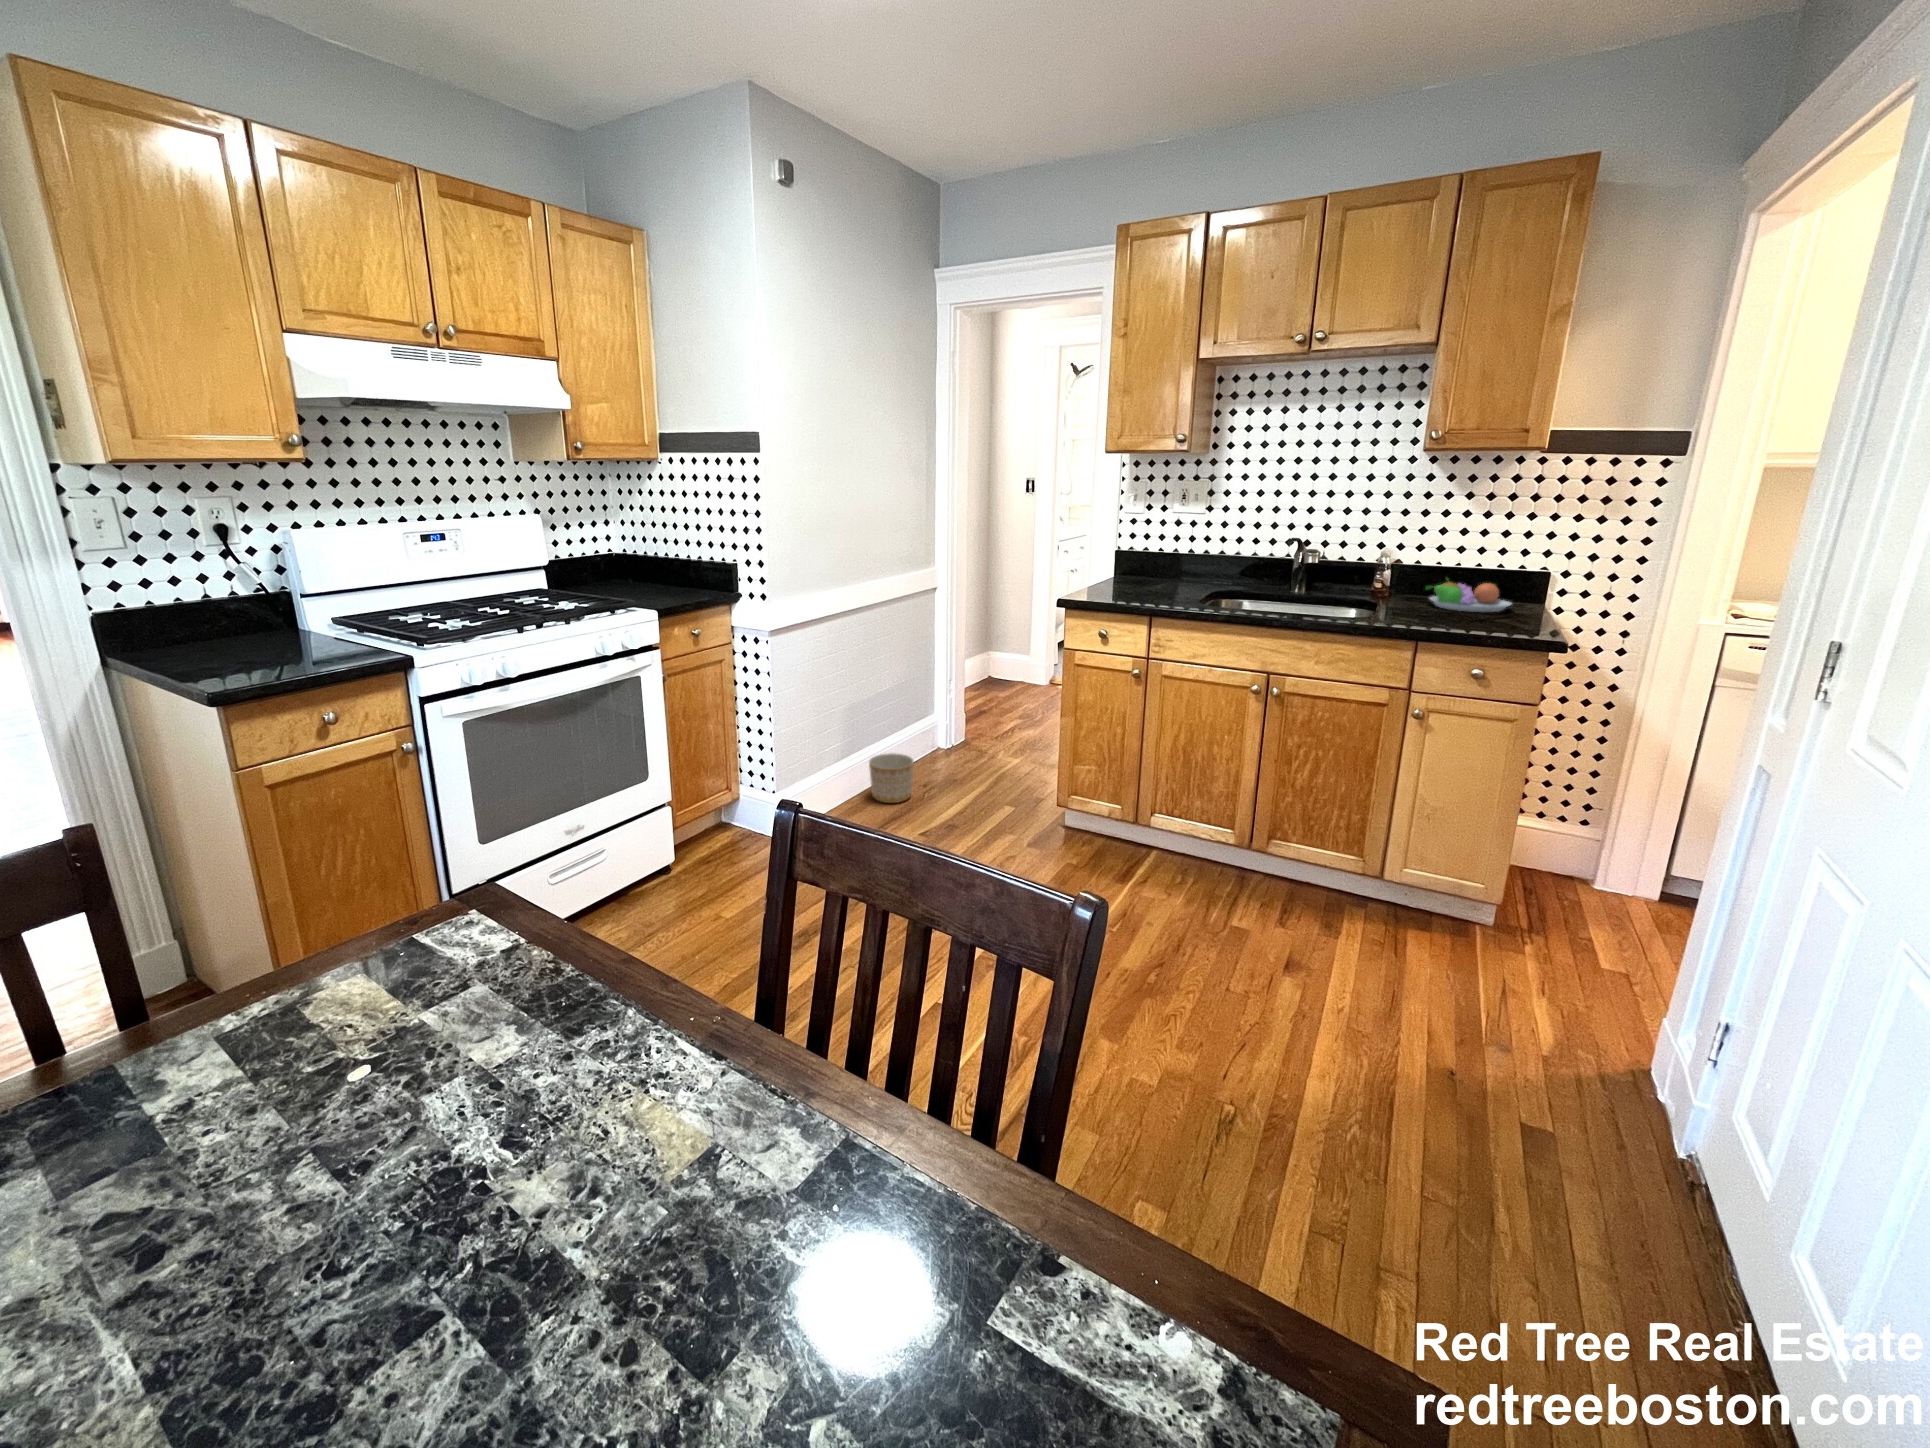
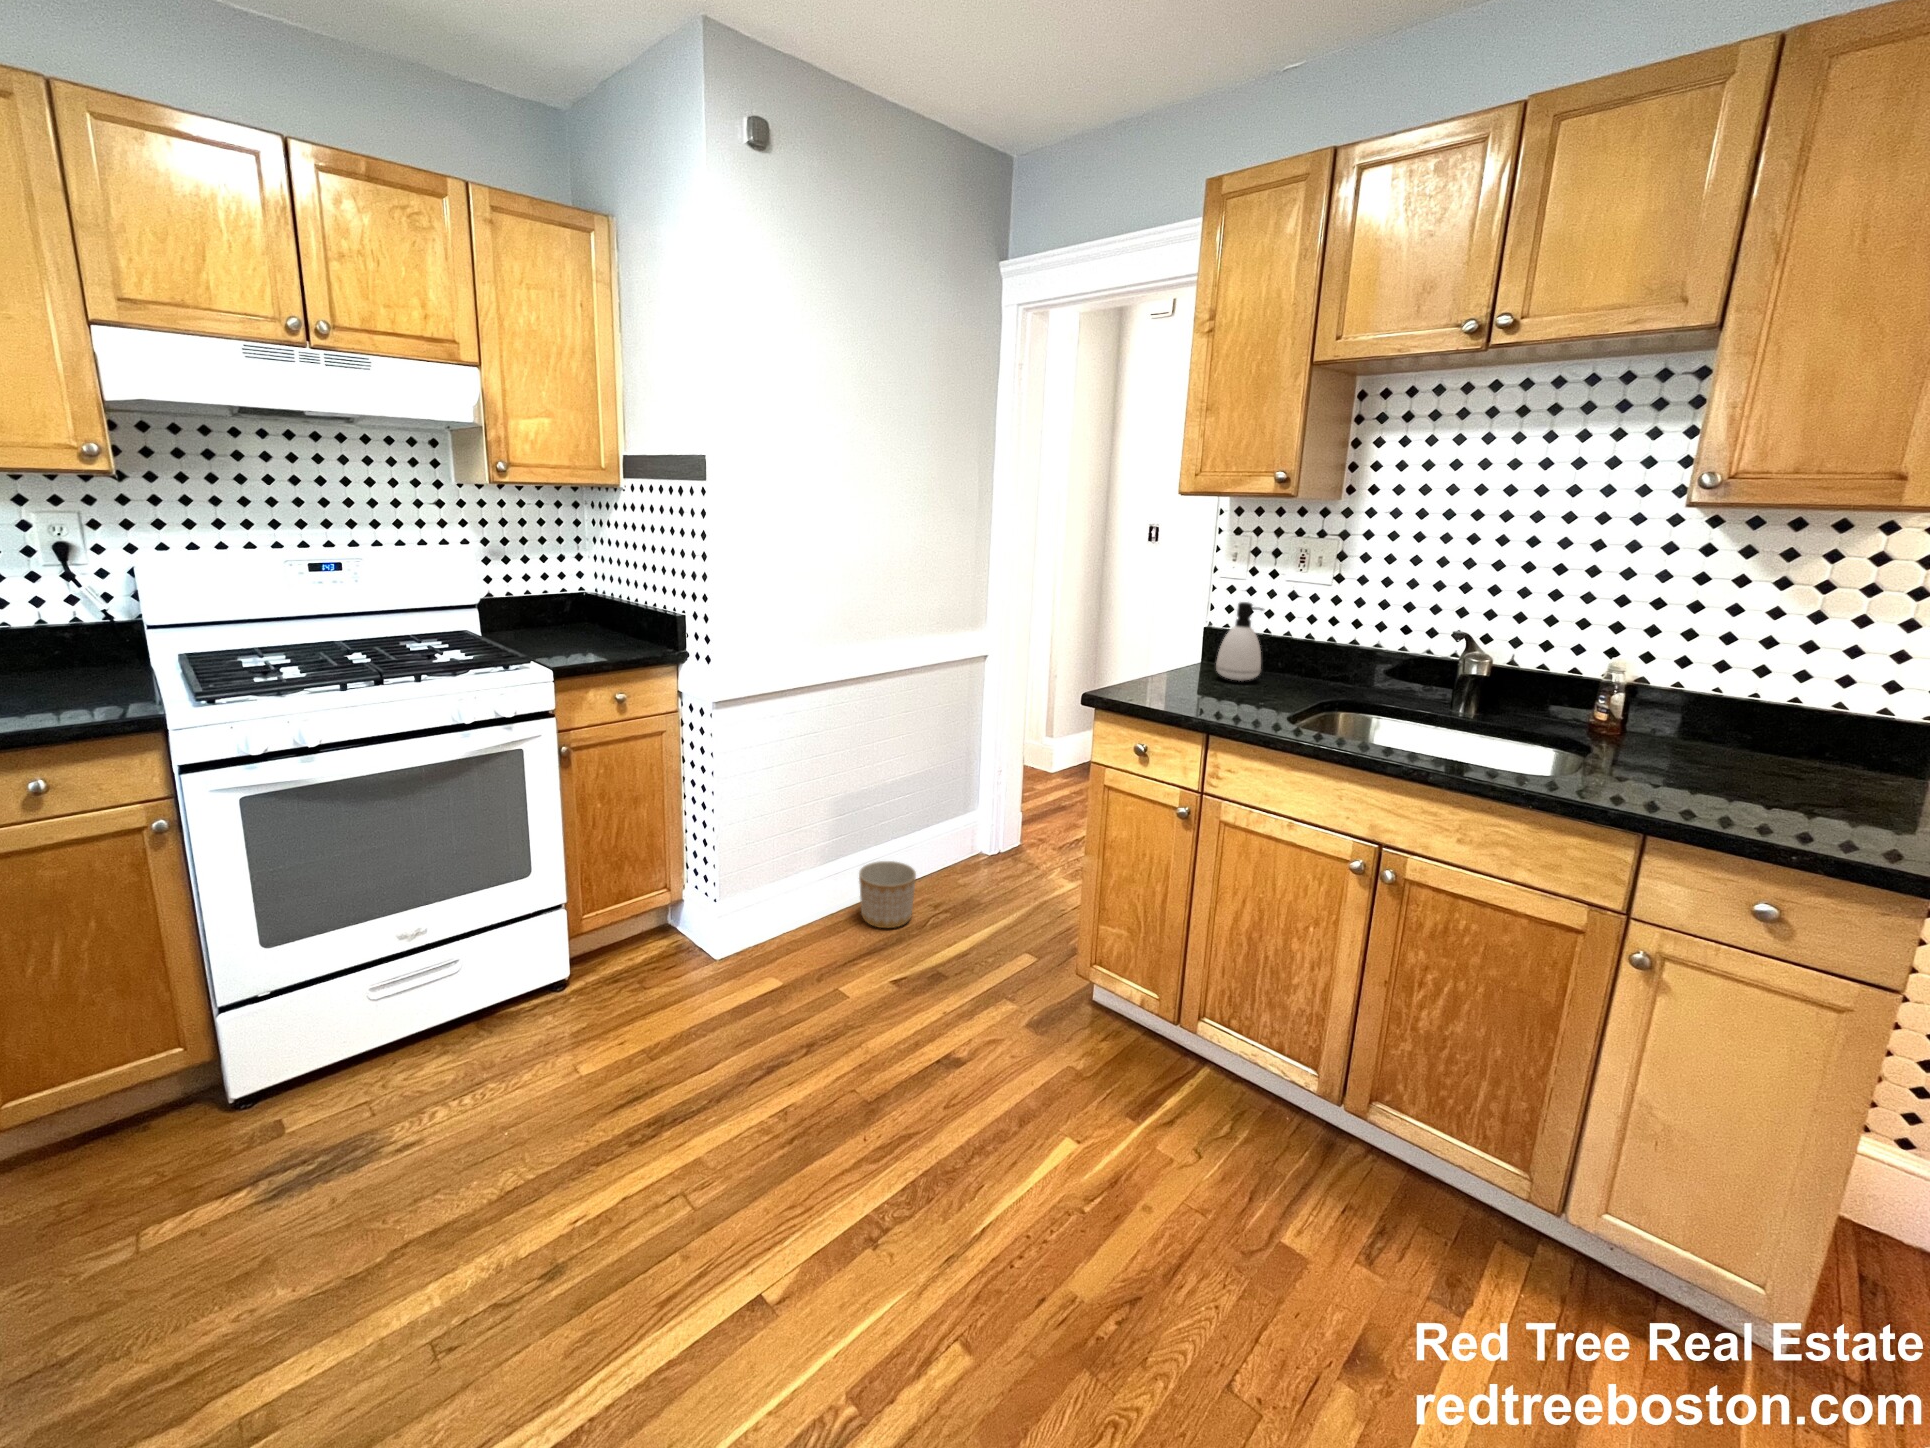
soap dispenser: none [1132,529,1165,585] -> present [1216,602,1263,681]
fruit bowl: present [1426,579,1511,612] -> none [1684,716,1858,788]

